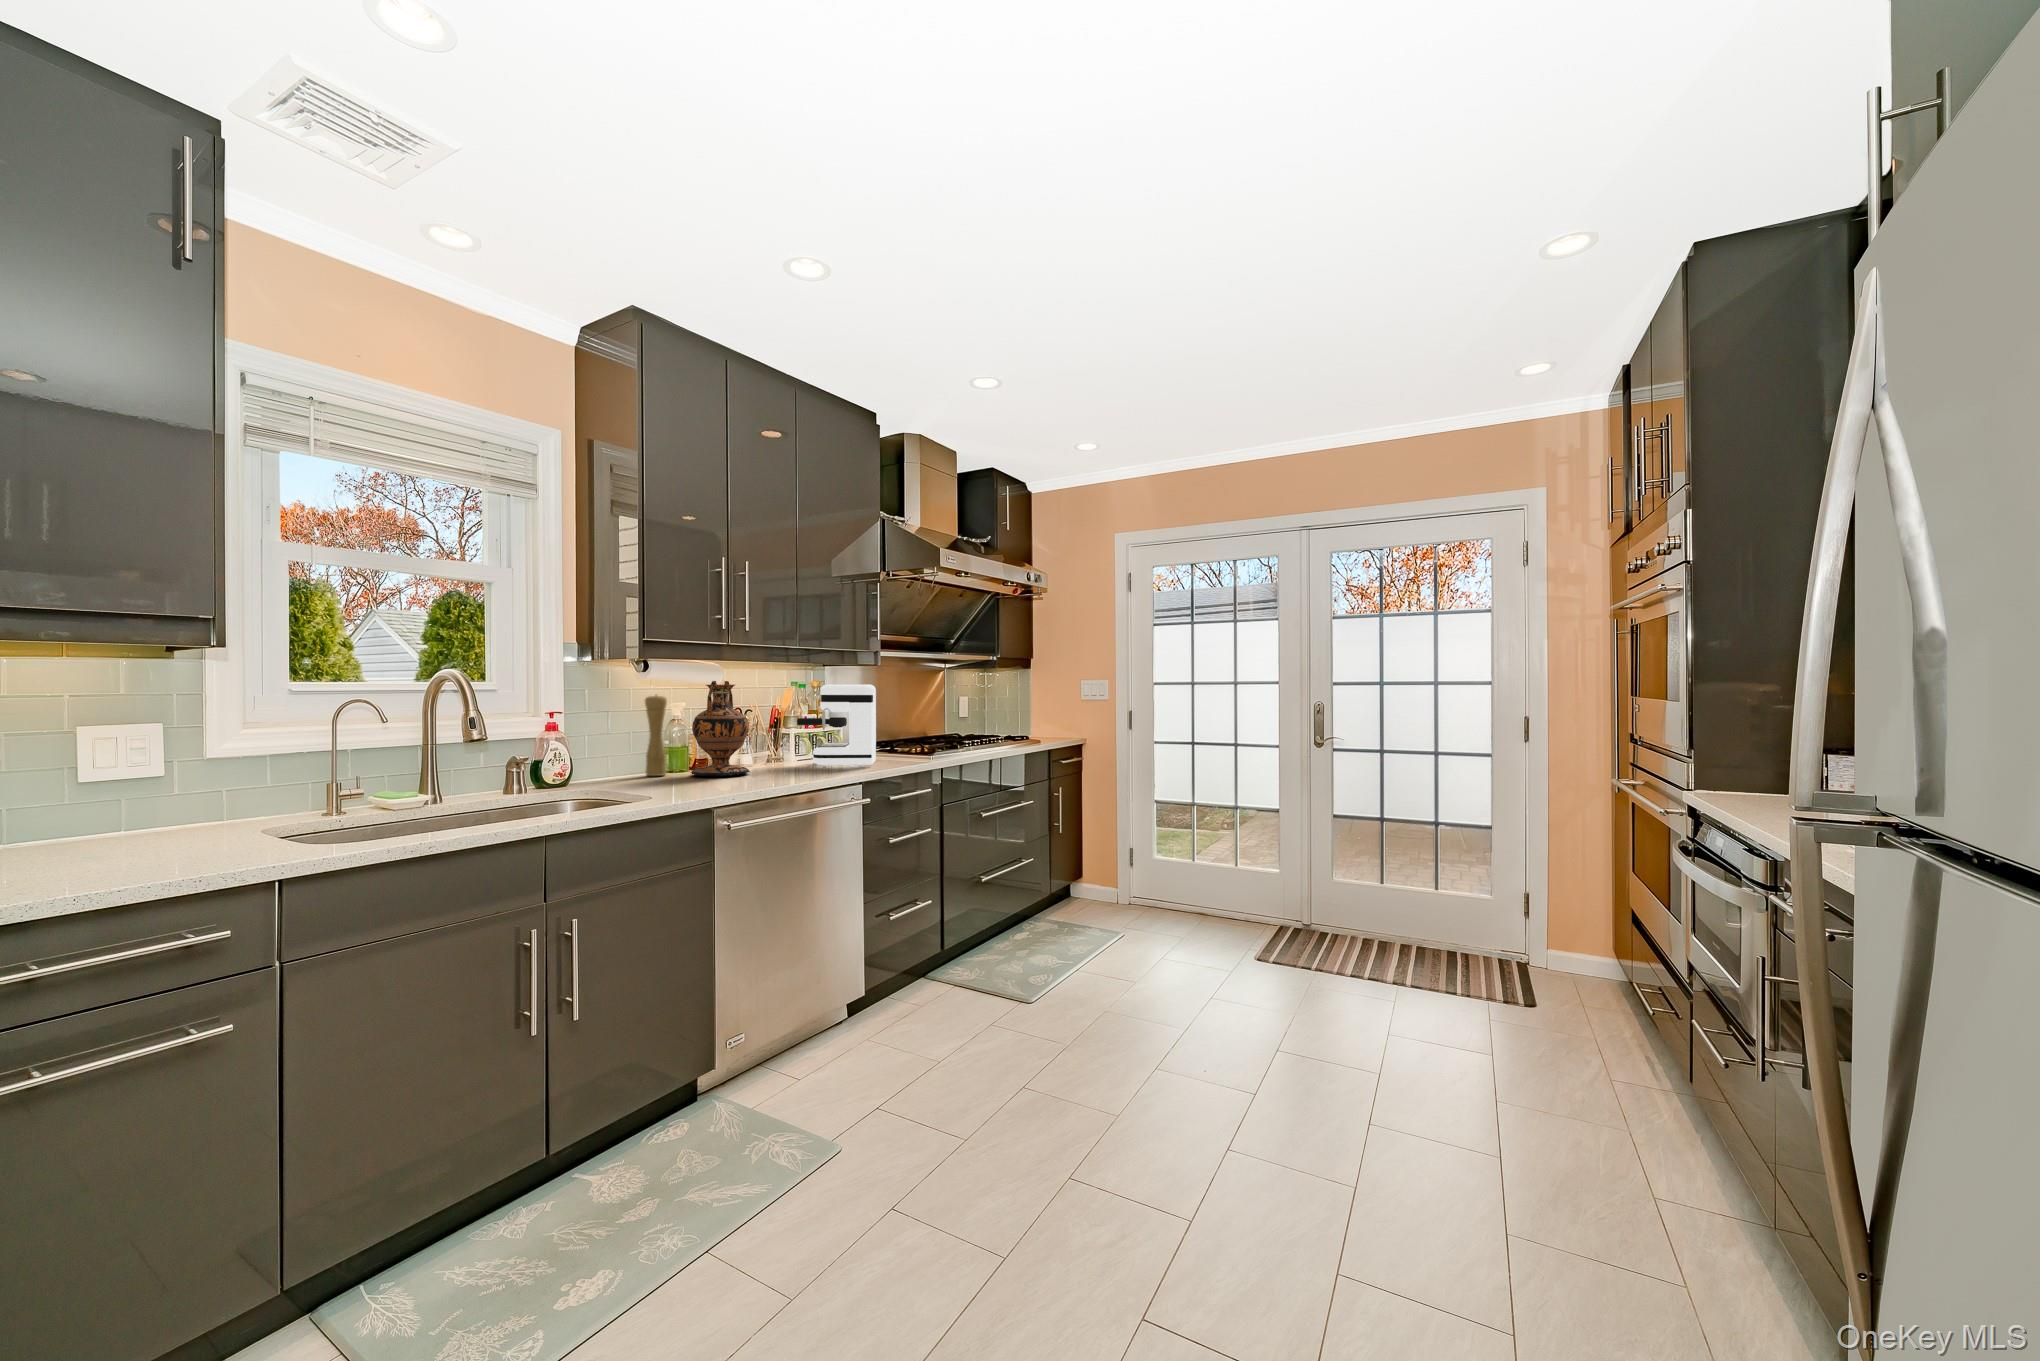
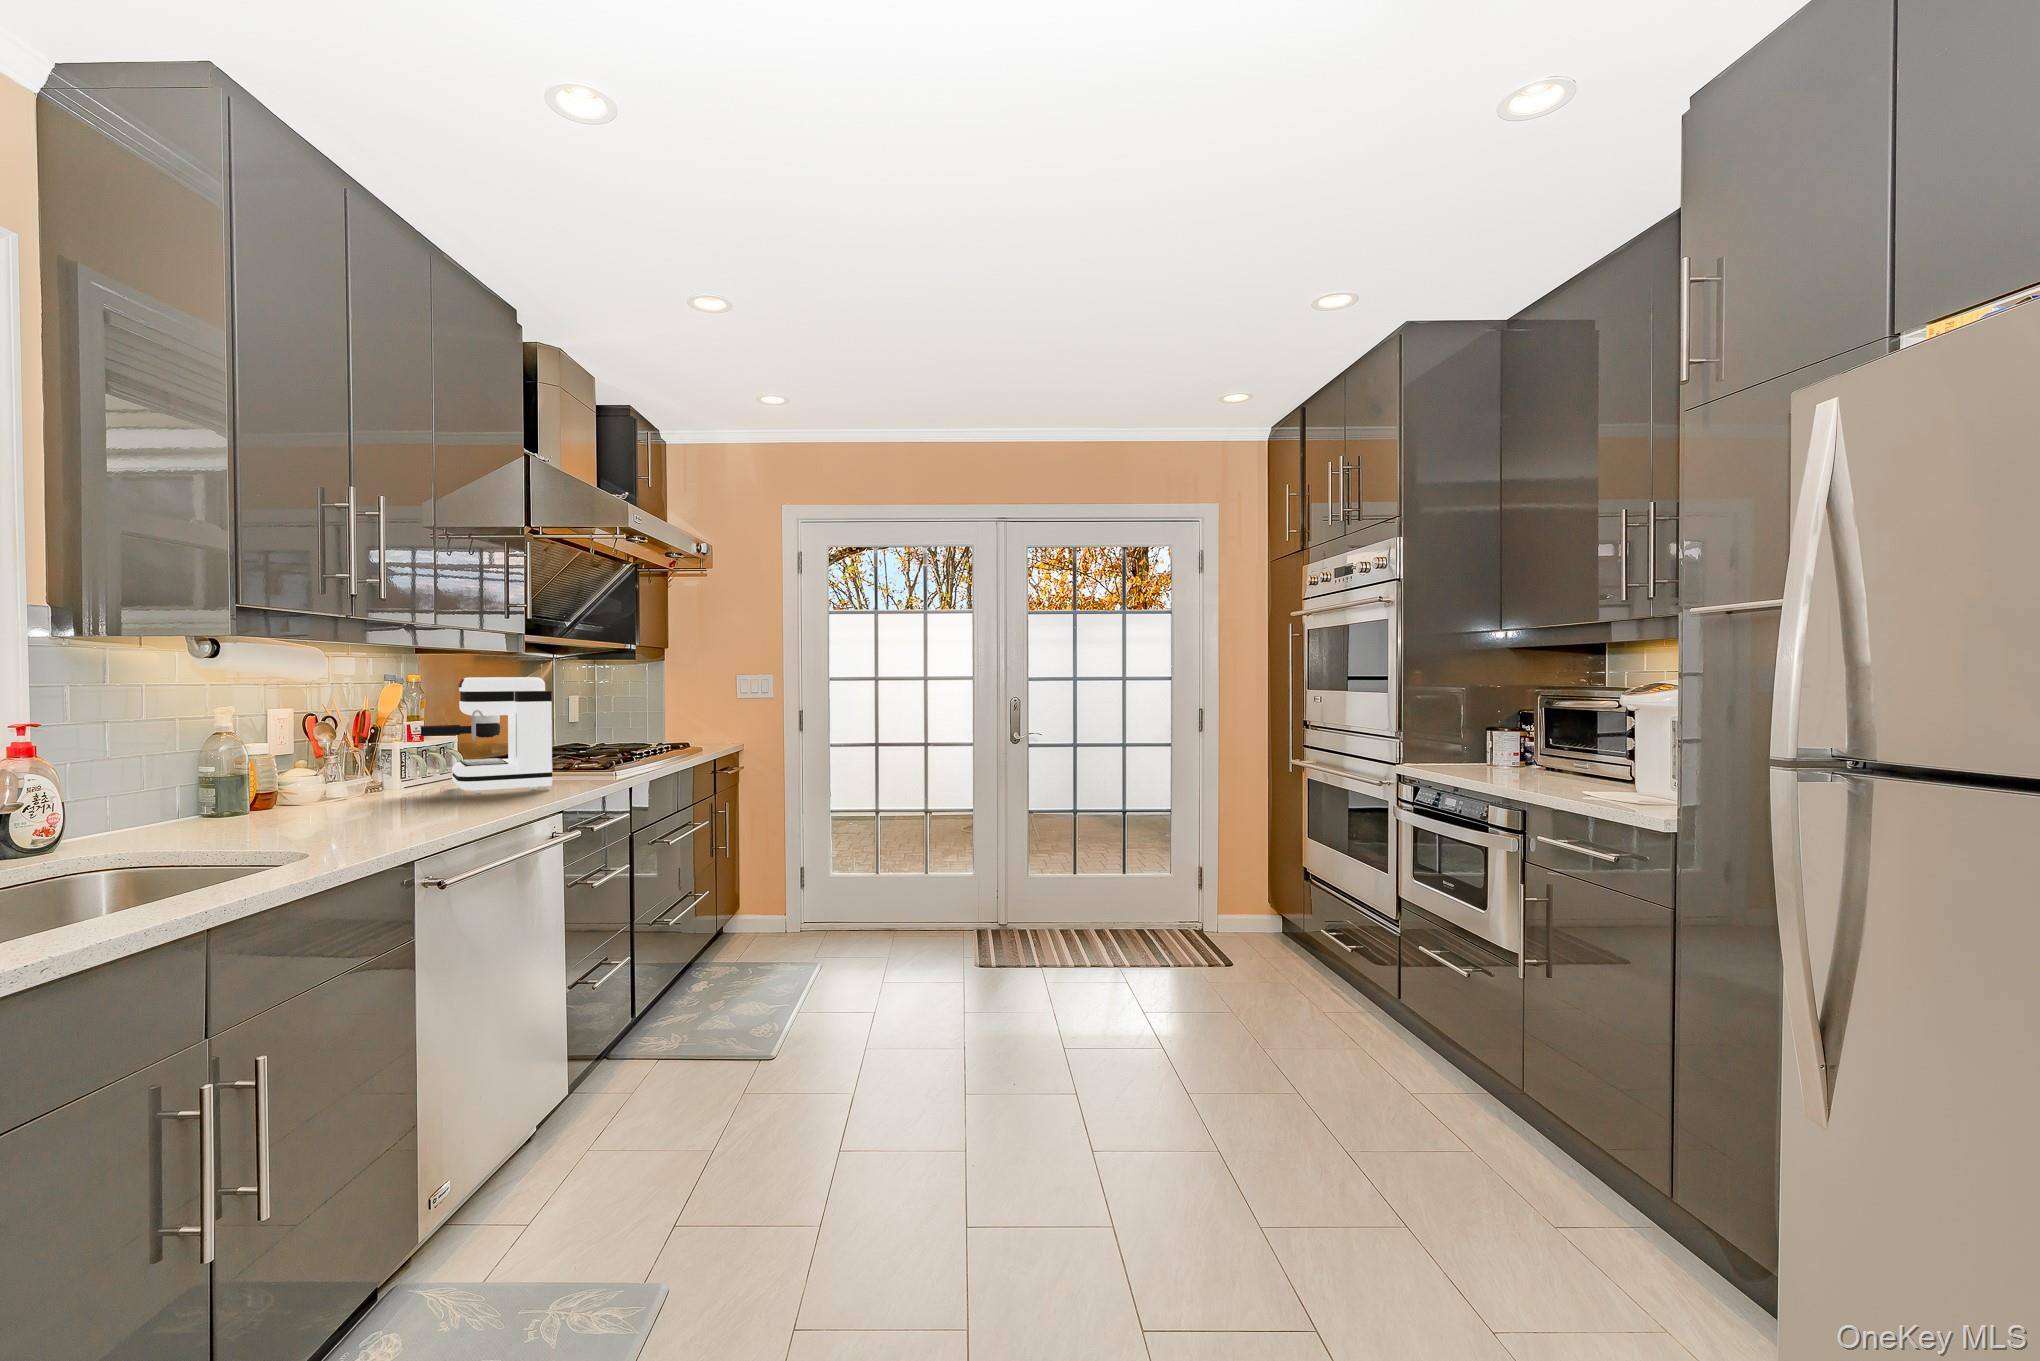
vase: present [691,681,750,776] -> none [268,671,376,818]
pepper mill: present [645,695,667,776] -> none [175,693,219,825]

